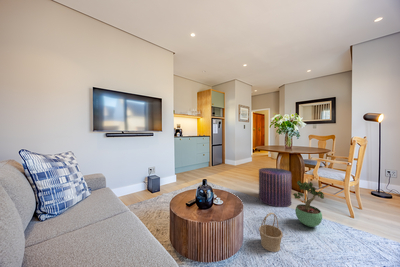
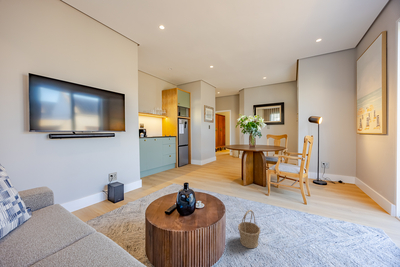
pouf: present [259,168,291,207] -> none [229,166,258,202]
potted plant: present [293,181,324,227] -> none [263,176,290,217]

